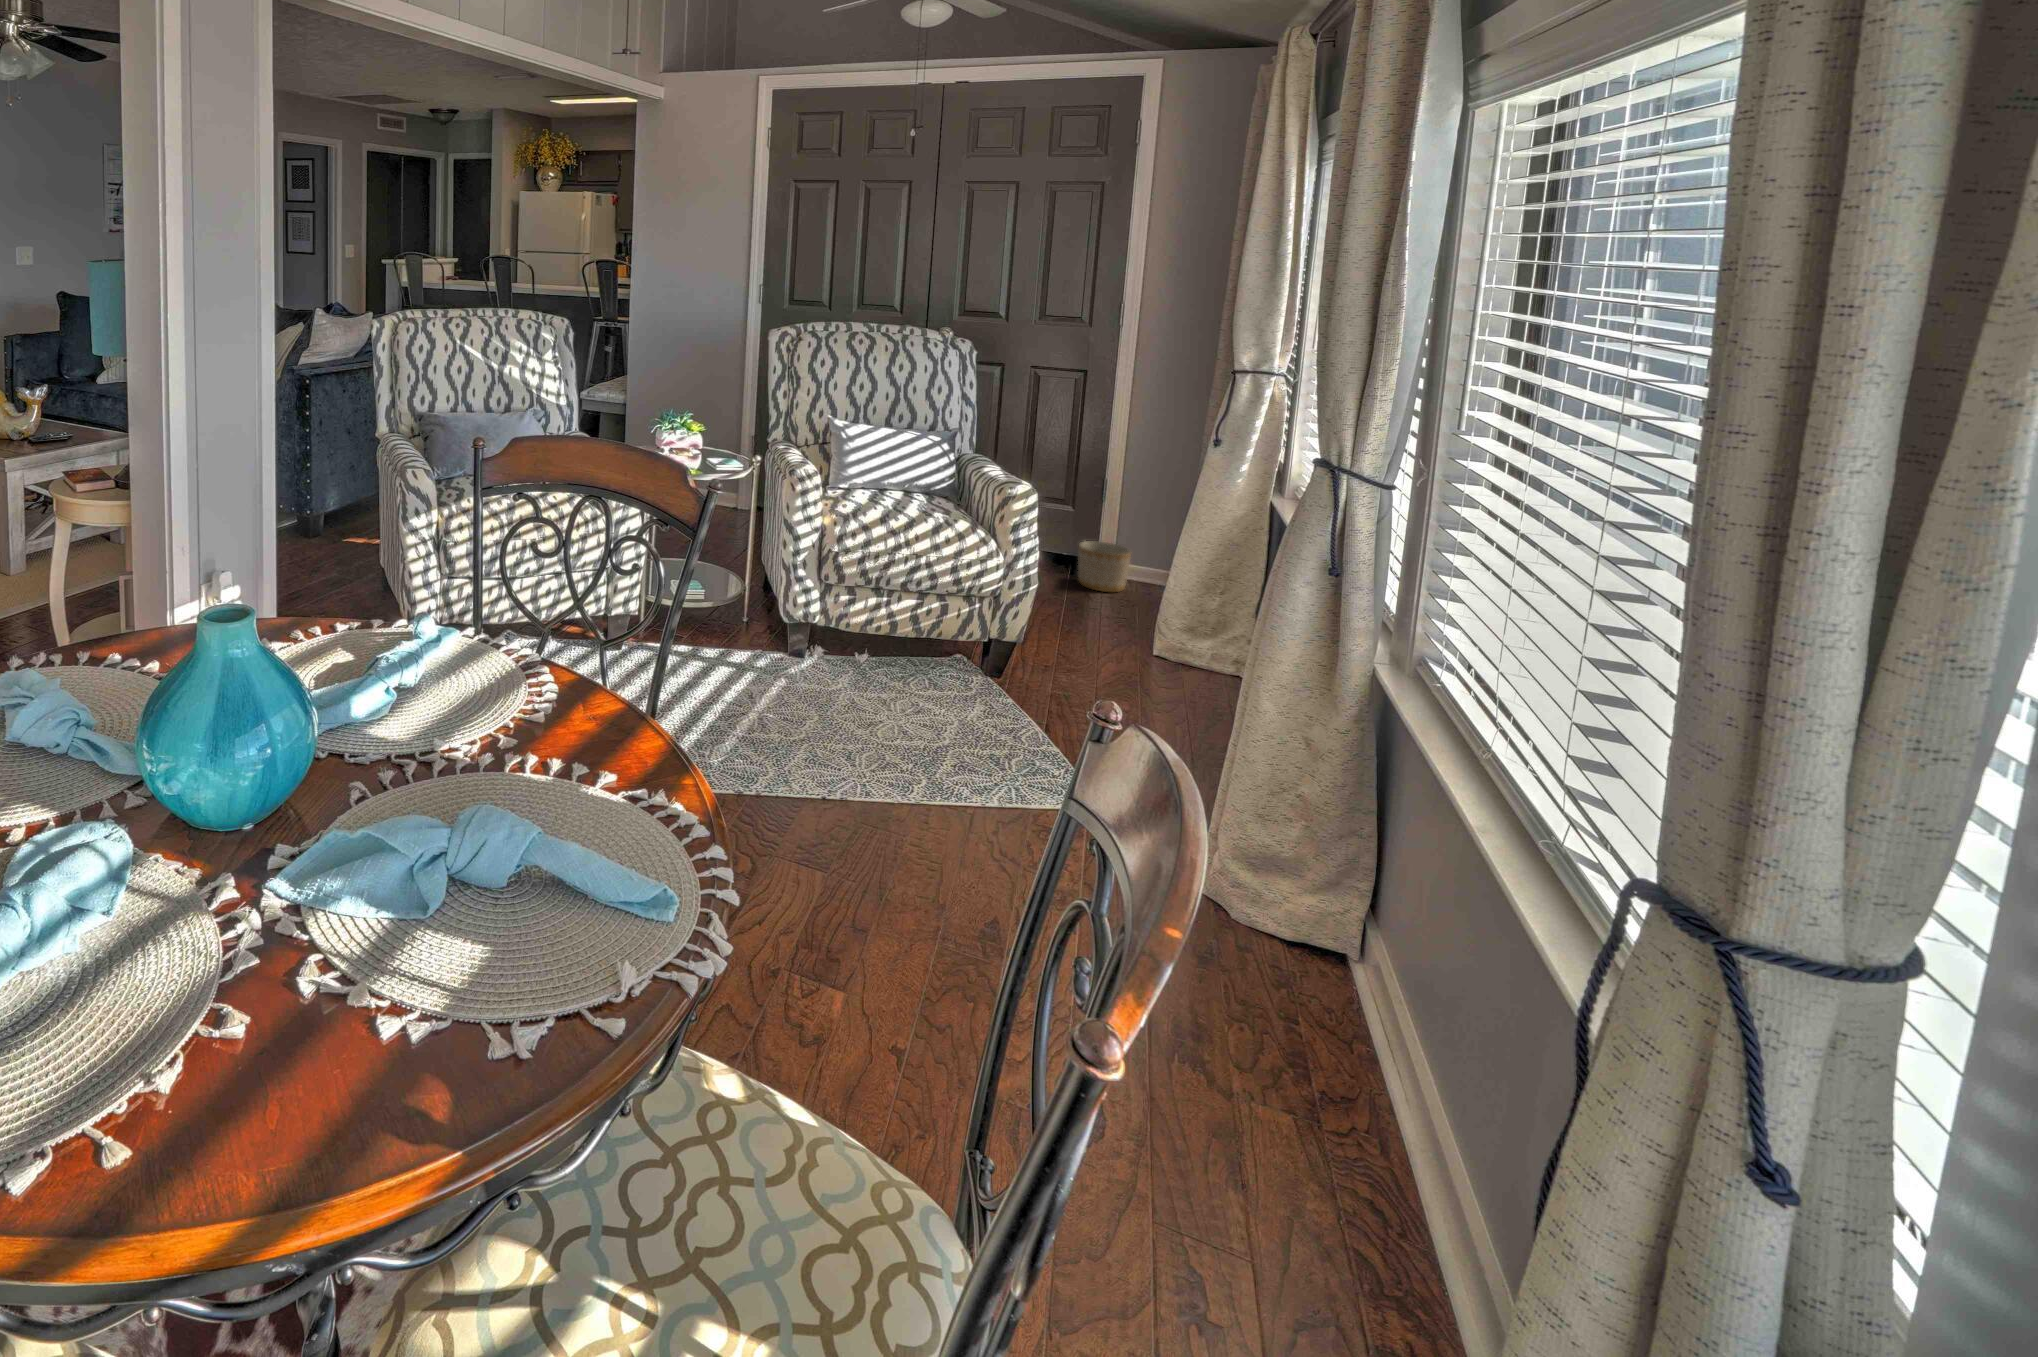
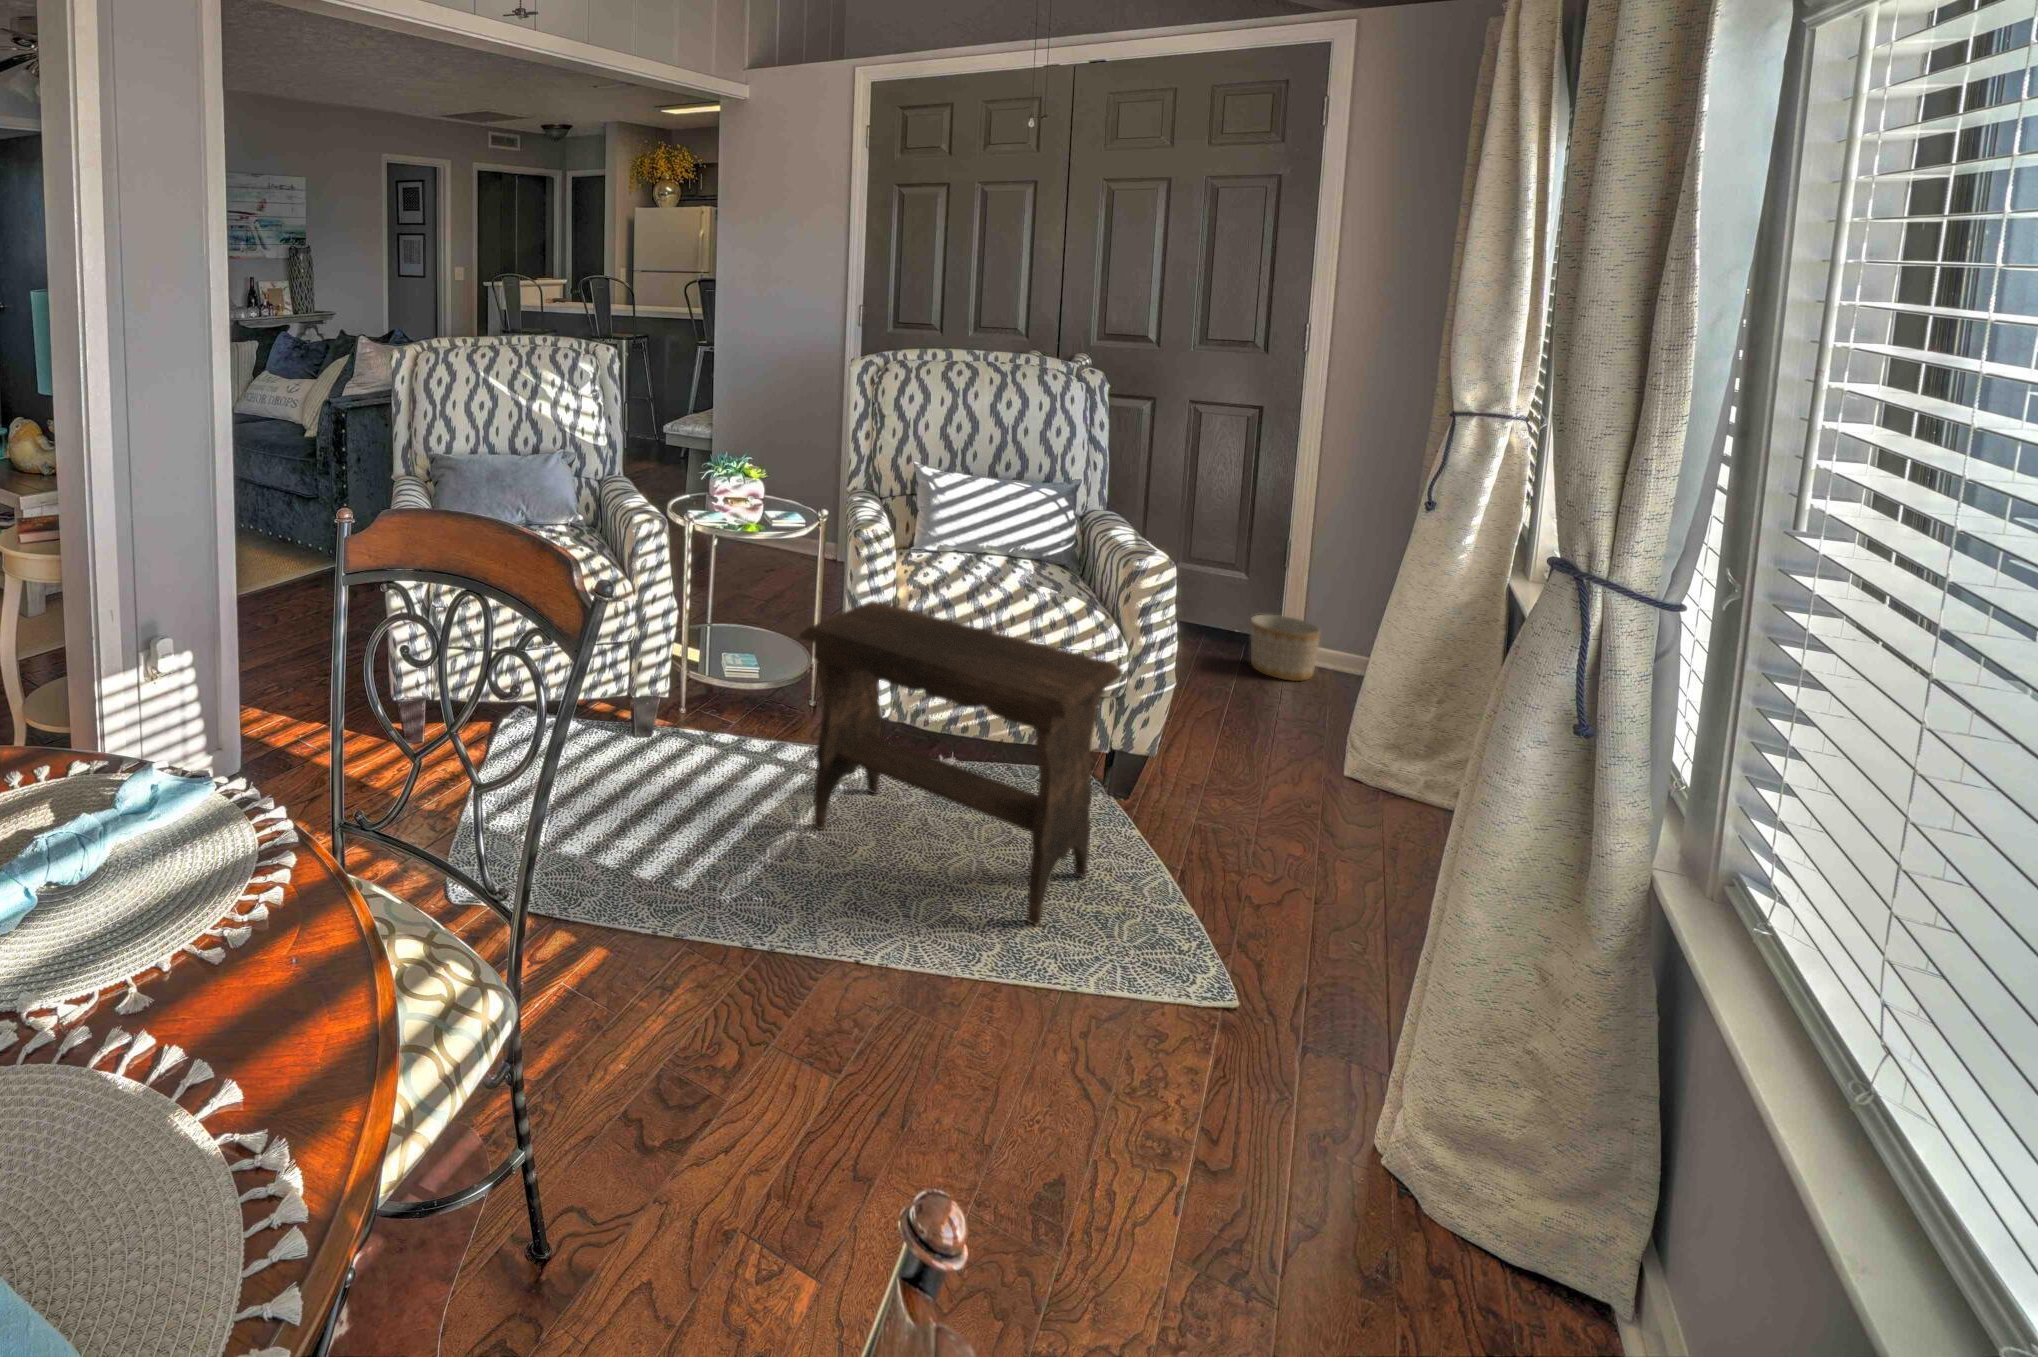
footstool: none [762,526,1011,765] -> present [800,601,1123,926]

